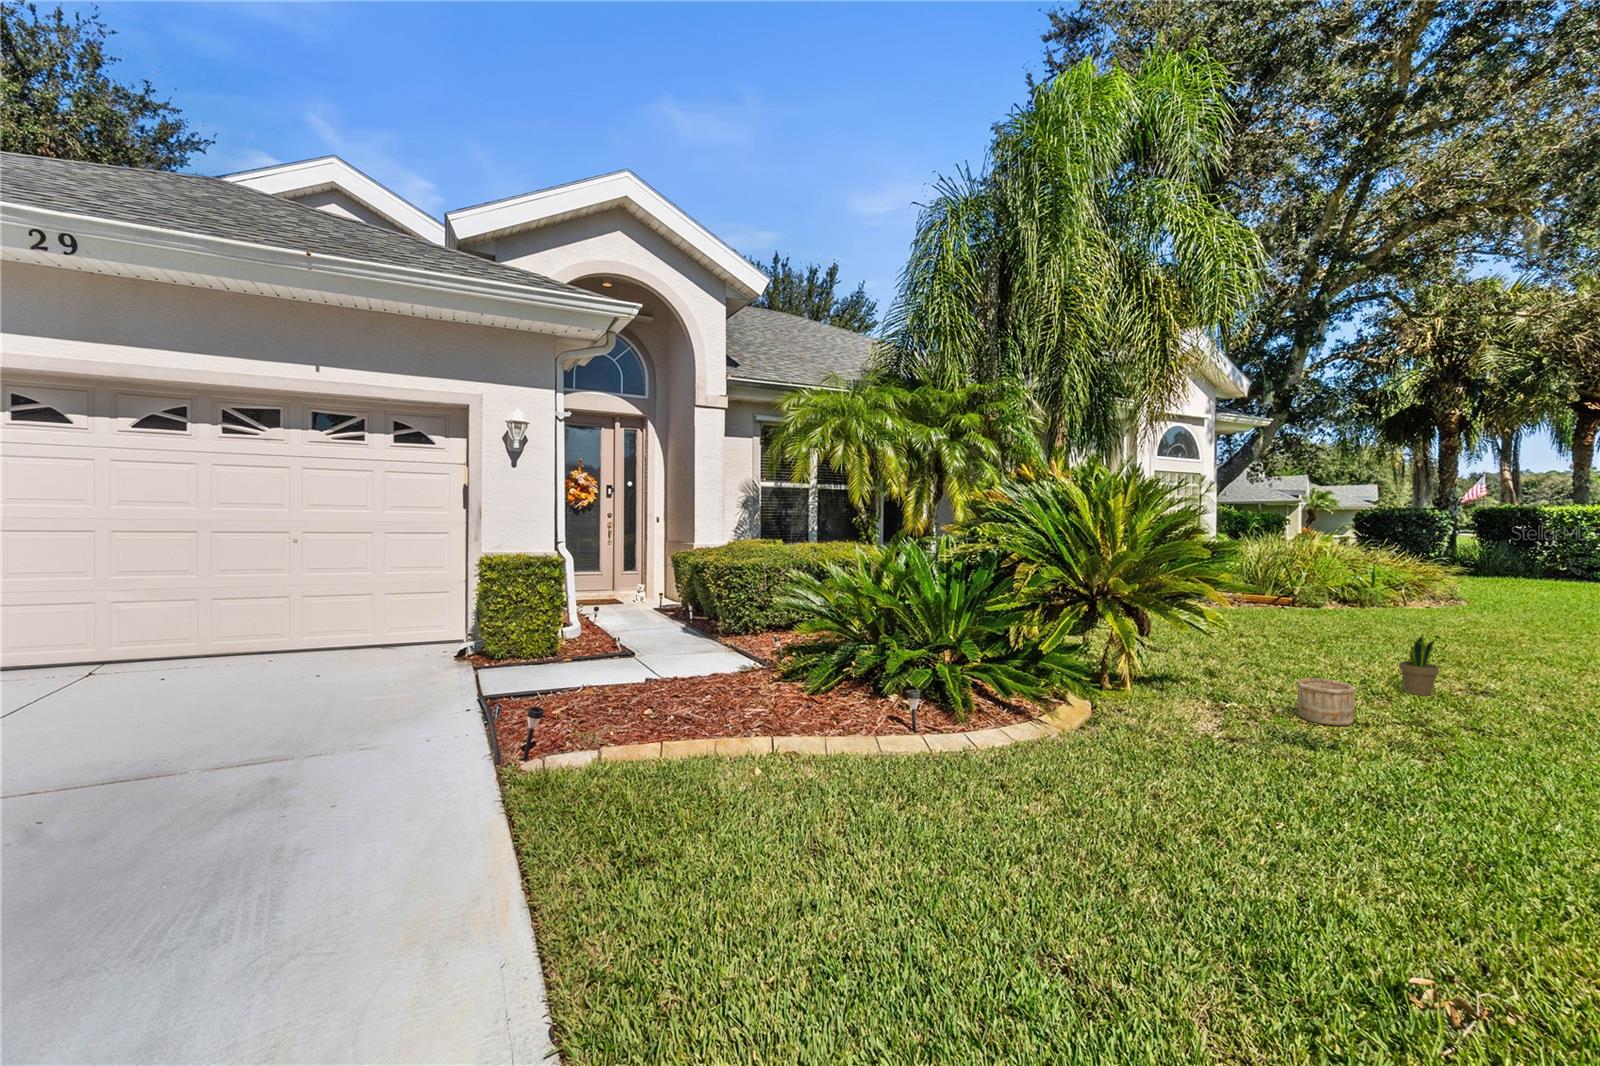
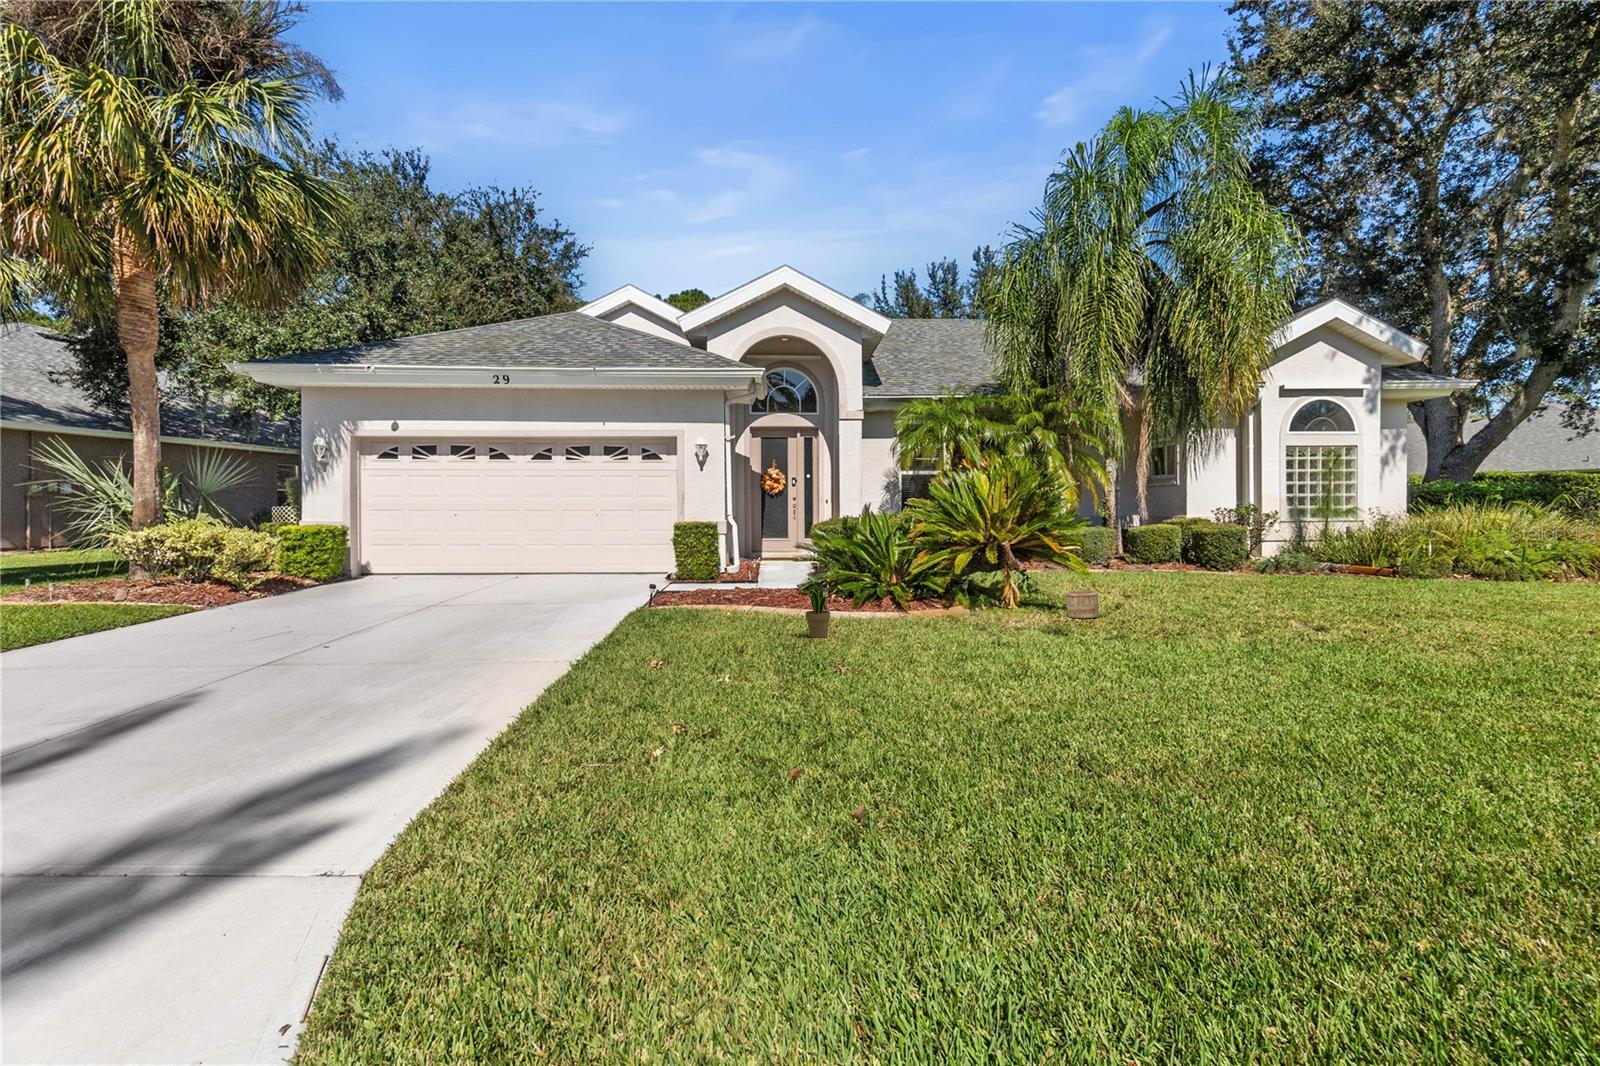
potted plant: present [1399,636,1441,696] -> present [802,587,830,638]

